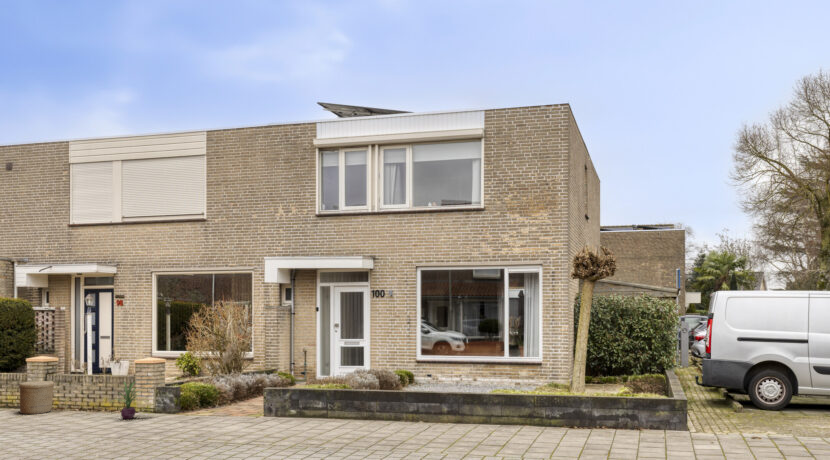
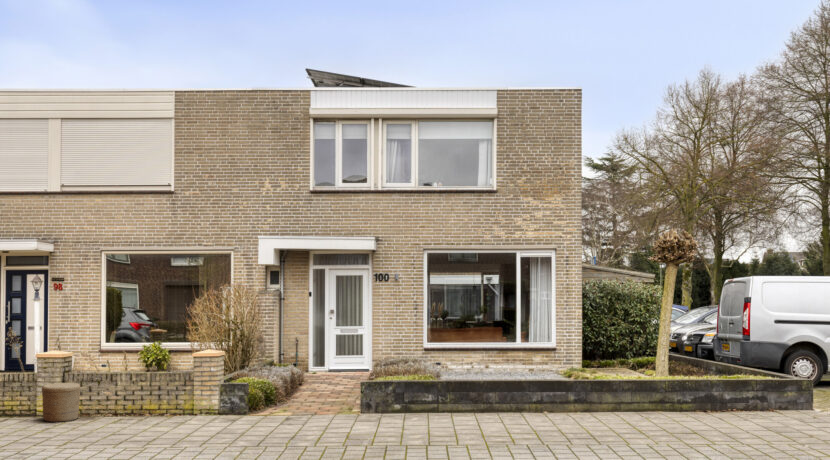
decorative plant: present [119,382,136,419] -> none [169,379,216,421]

